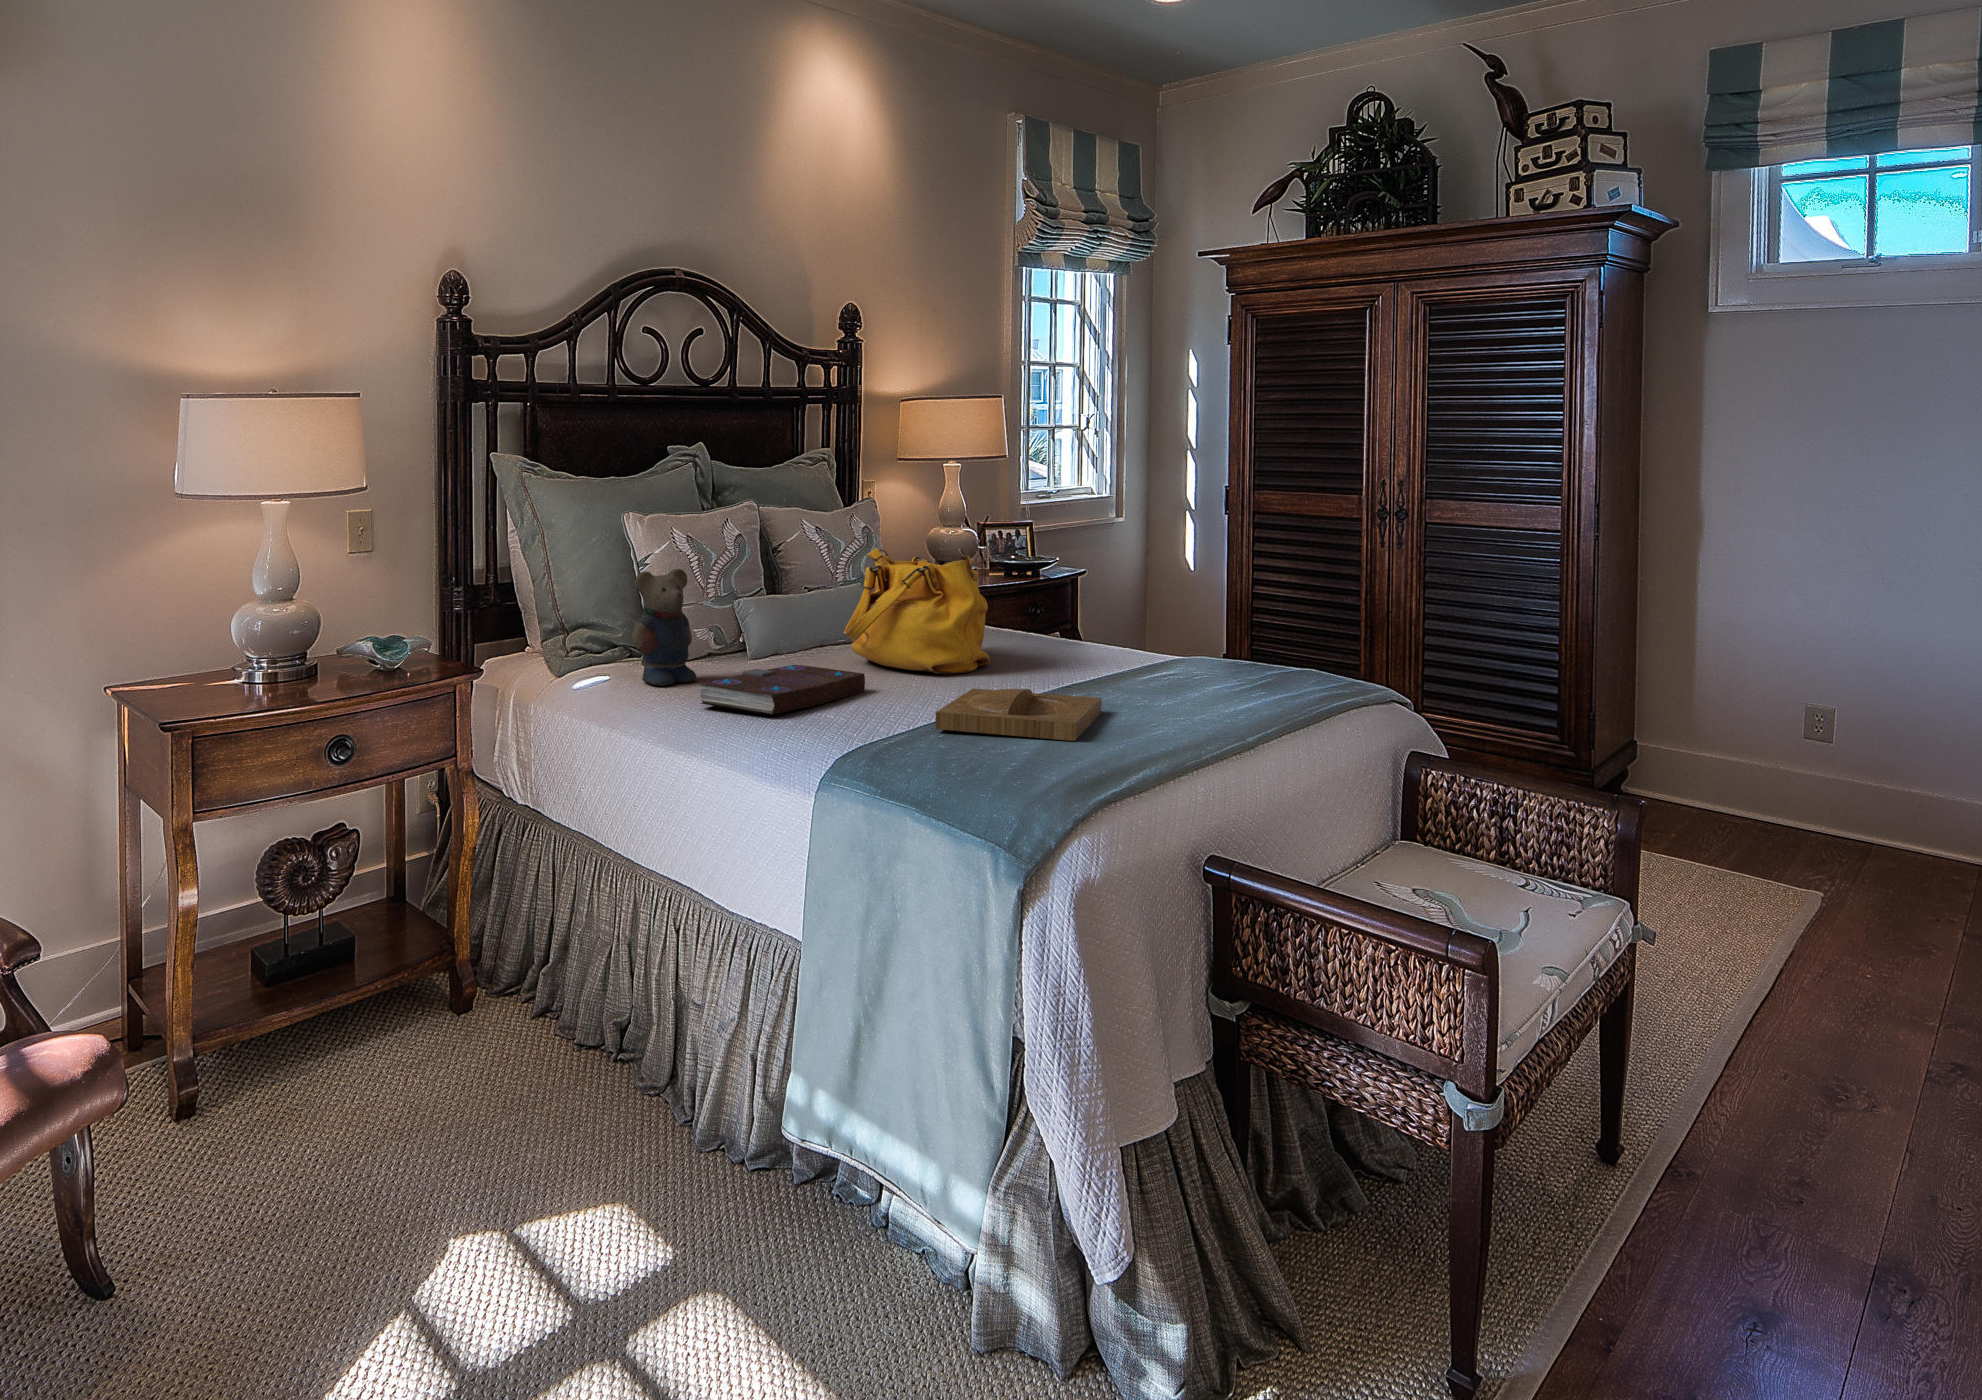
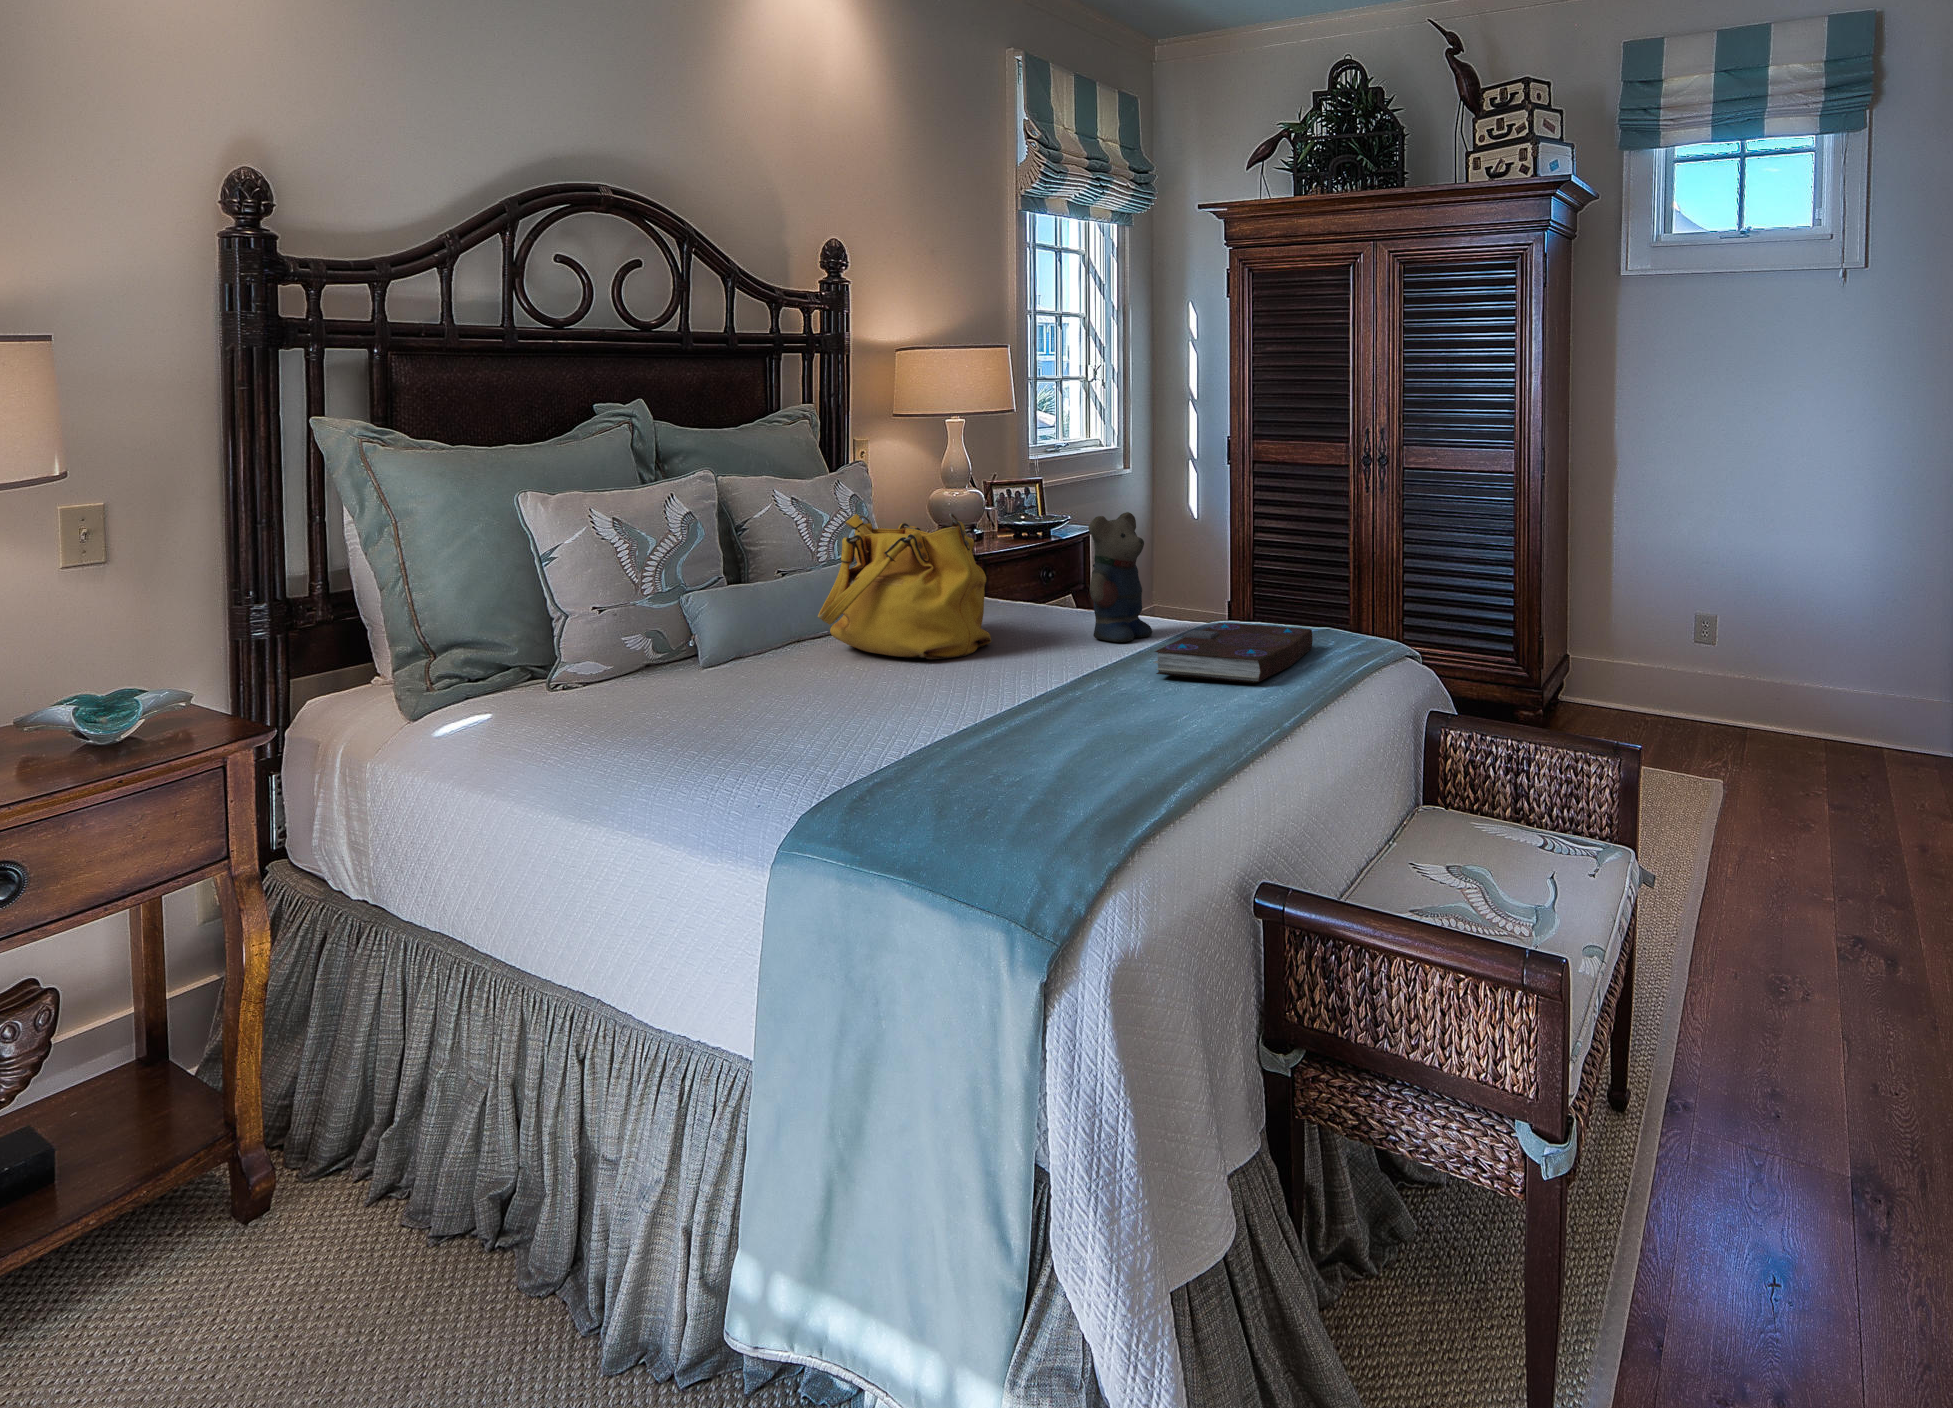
teddy bear: present [632,569,696,686] -> present [1088,512,1152,642]
book: present [698,665,865,715] -> present [1153,623,1313,683]
tray: present [935,689,1102,741] -> none [919,680,1117,744]

